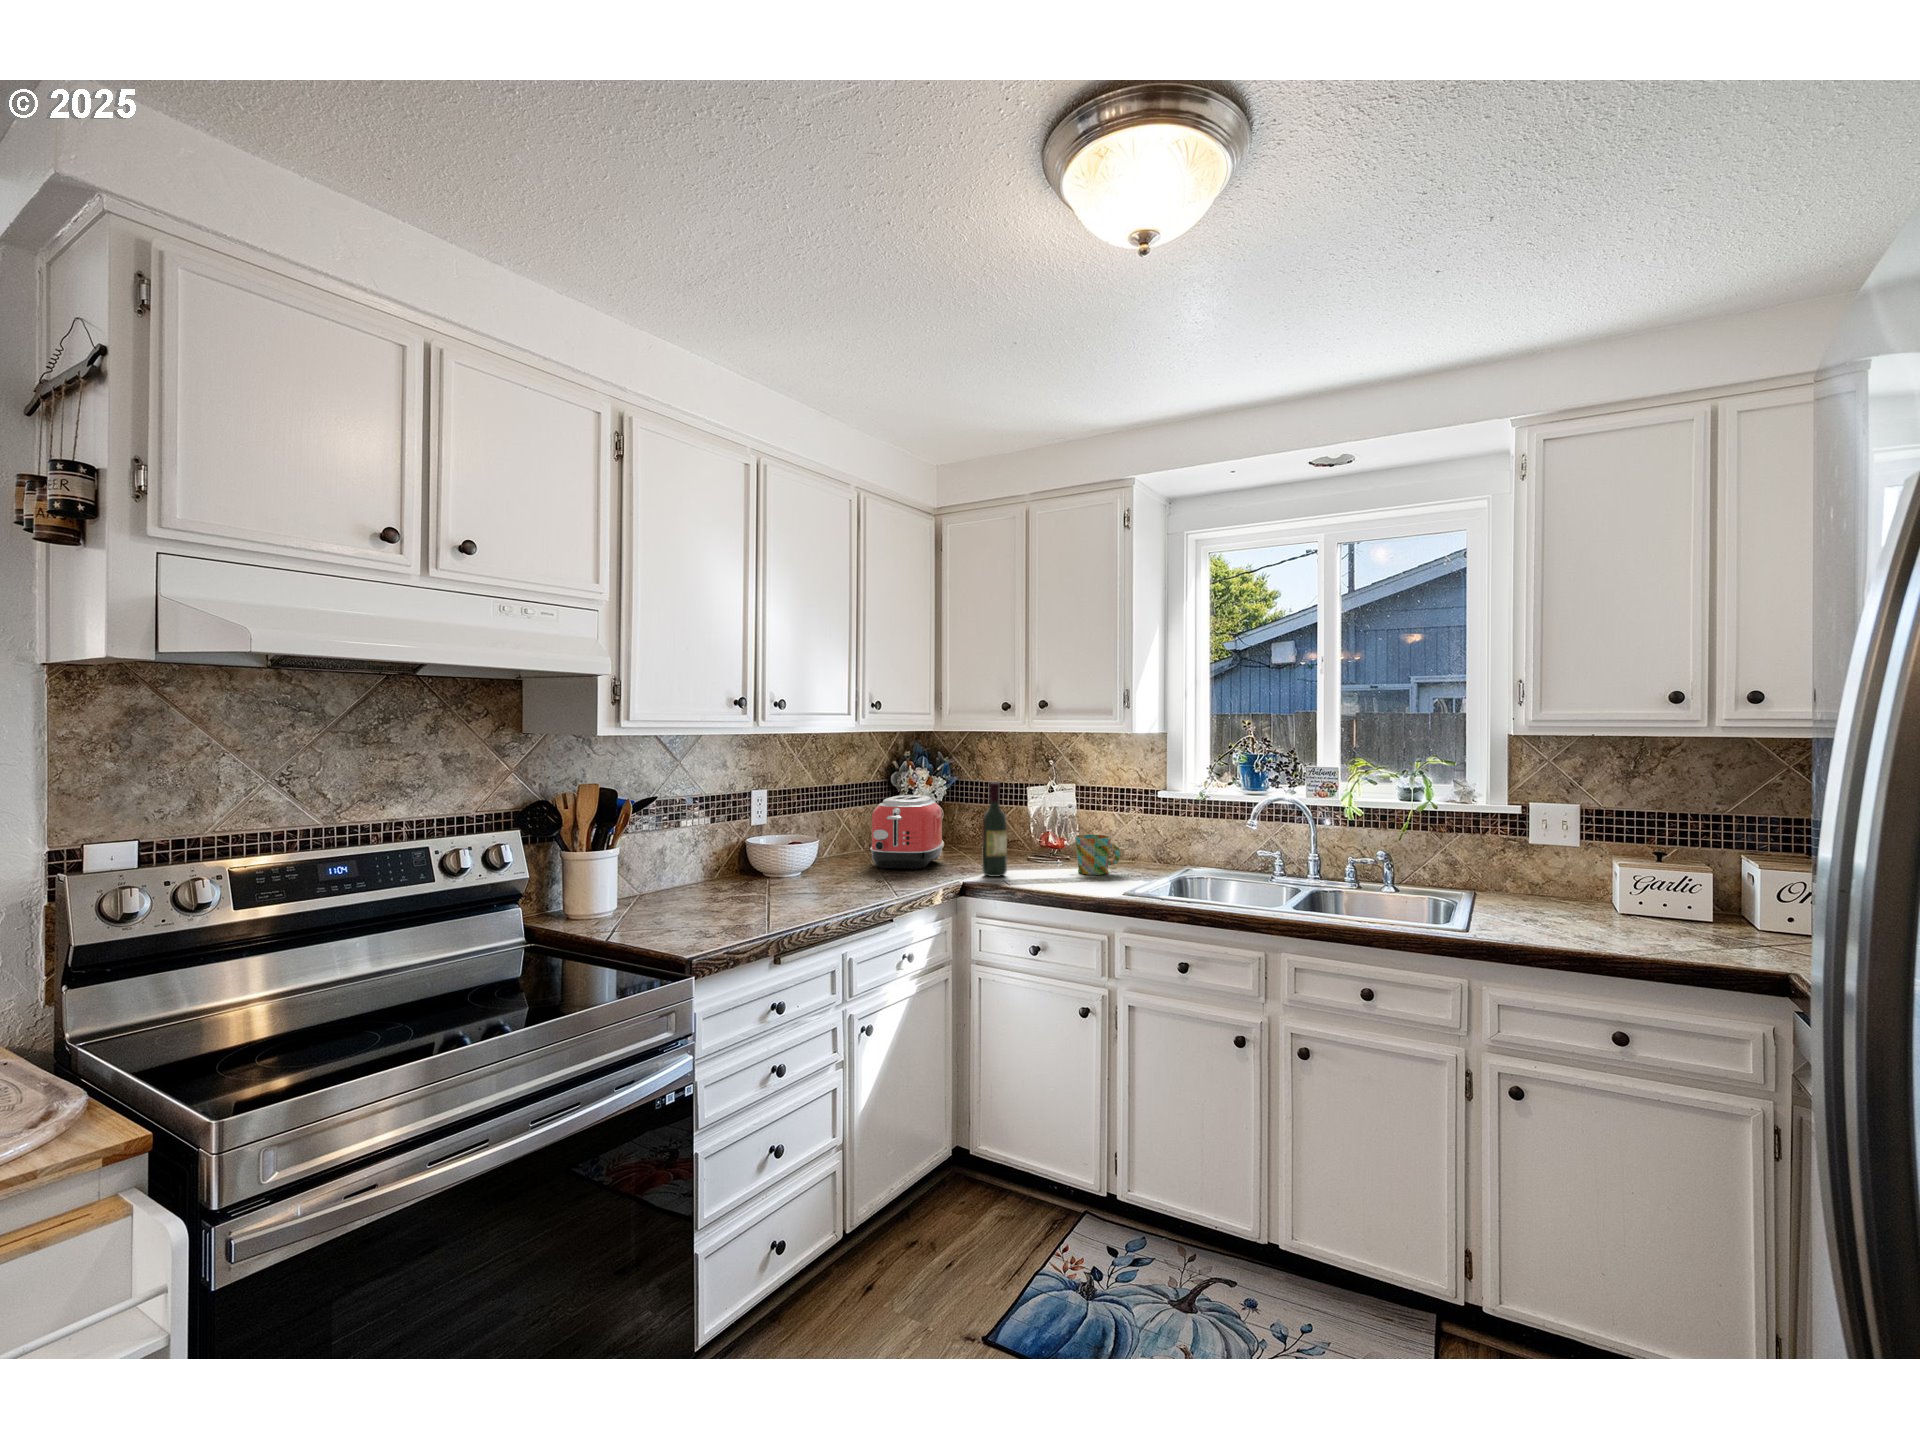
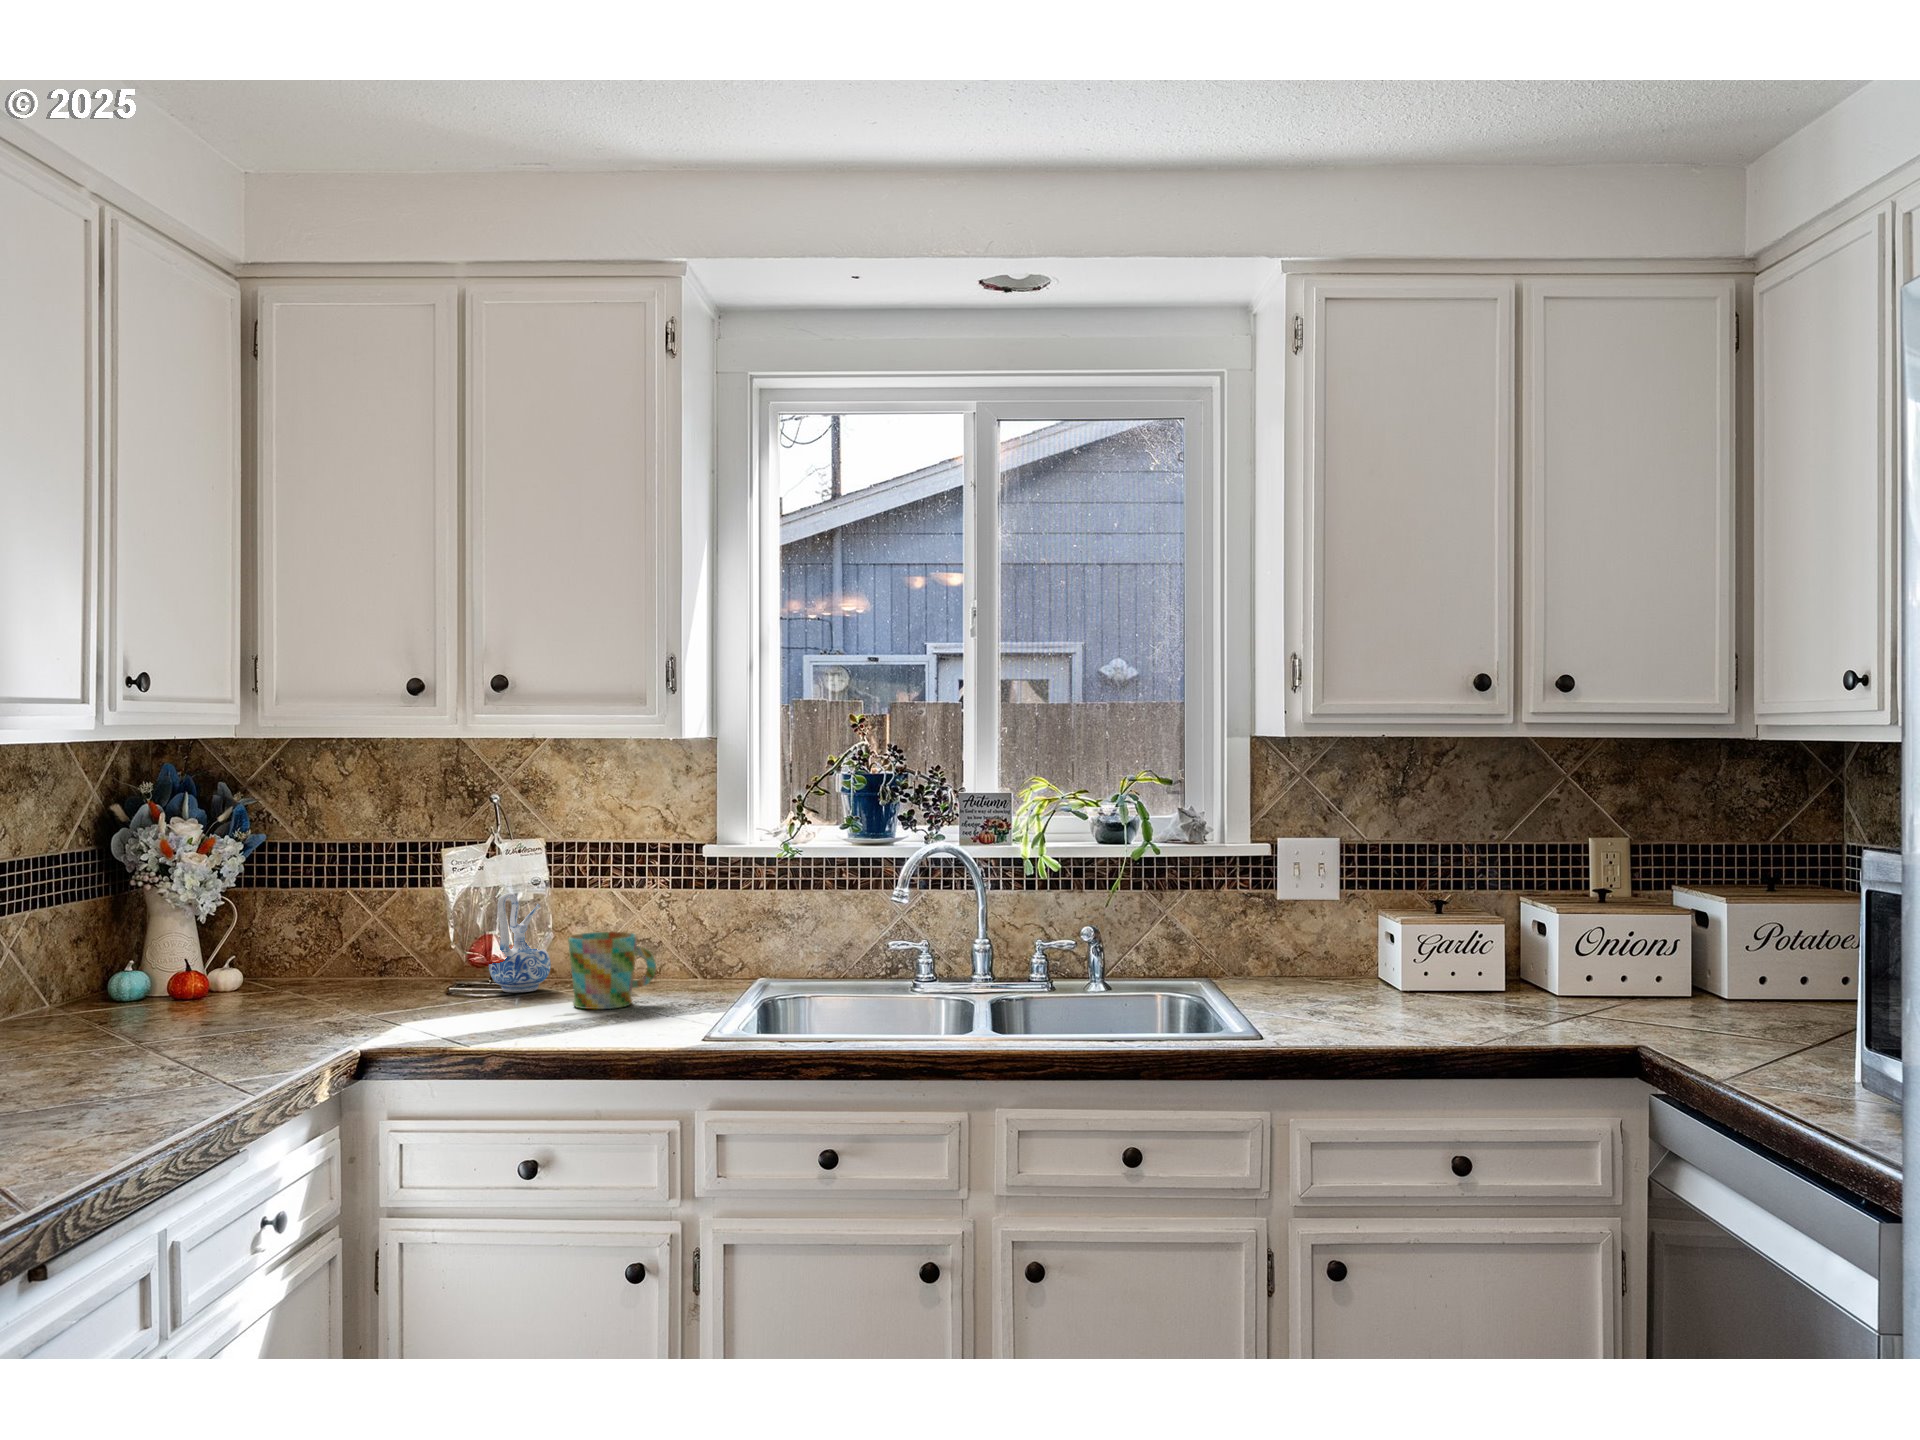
wine bottle: present [982,782,1007,877] -> none [387,836,441,1031]
toaster: present [870,795,943,870] -> none [104,874,271,1039]
ceramic pitcher: none [1047,812,1077,862] -> present [489,893,551,992]

